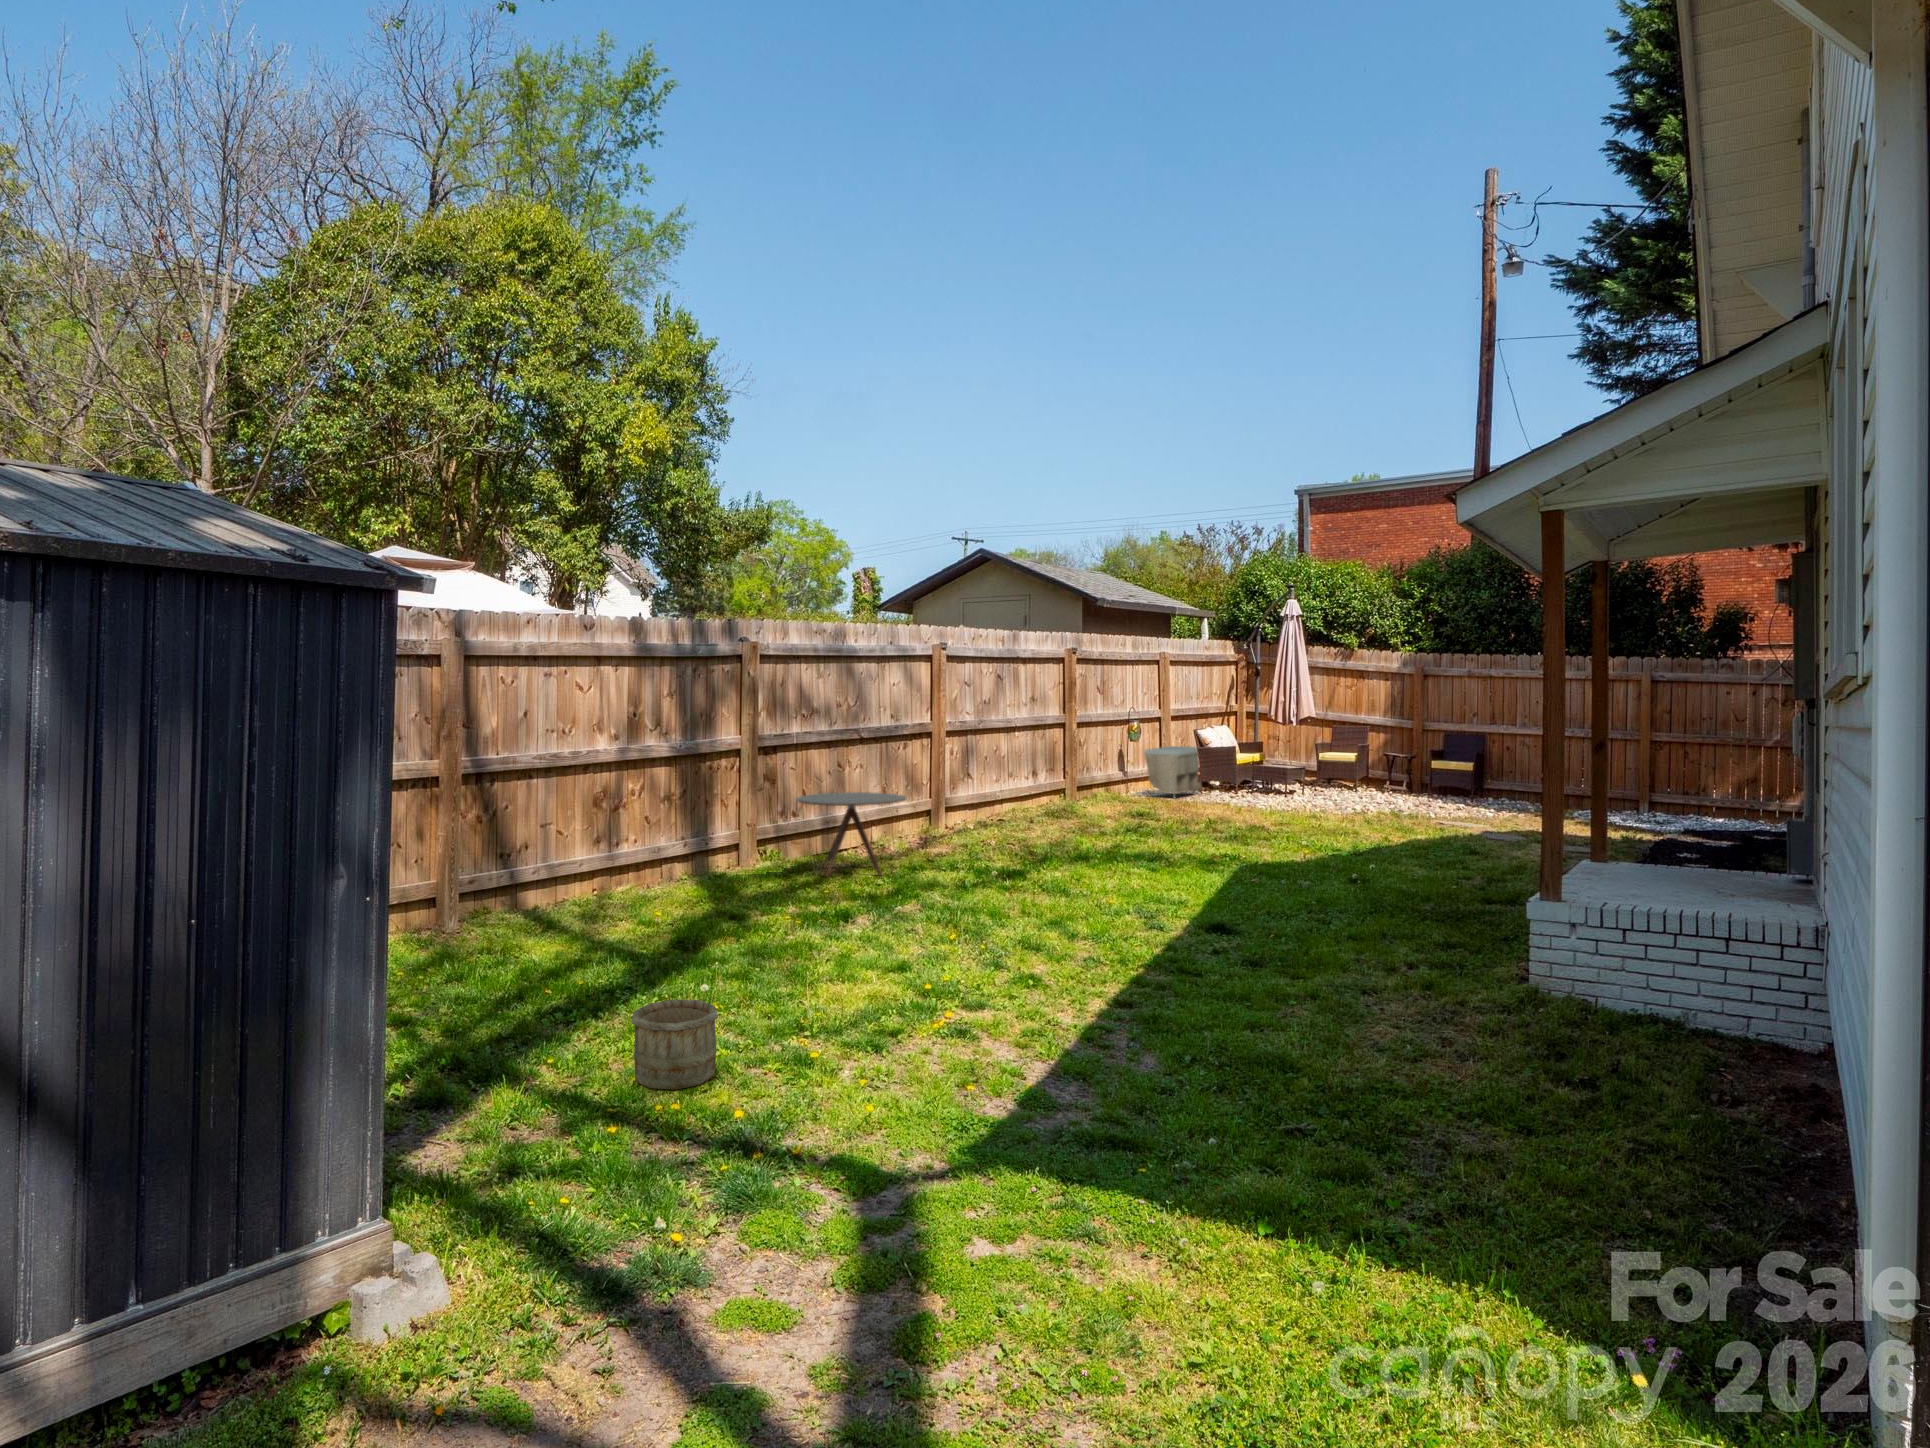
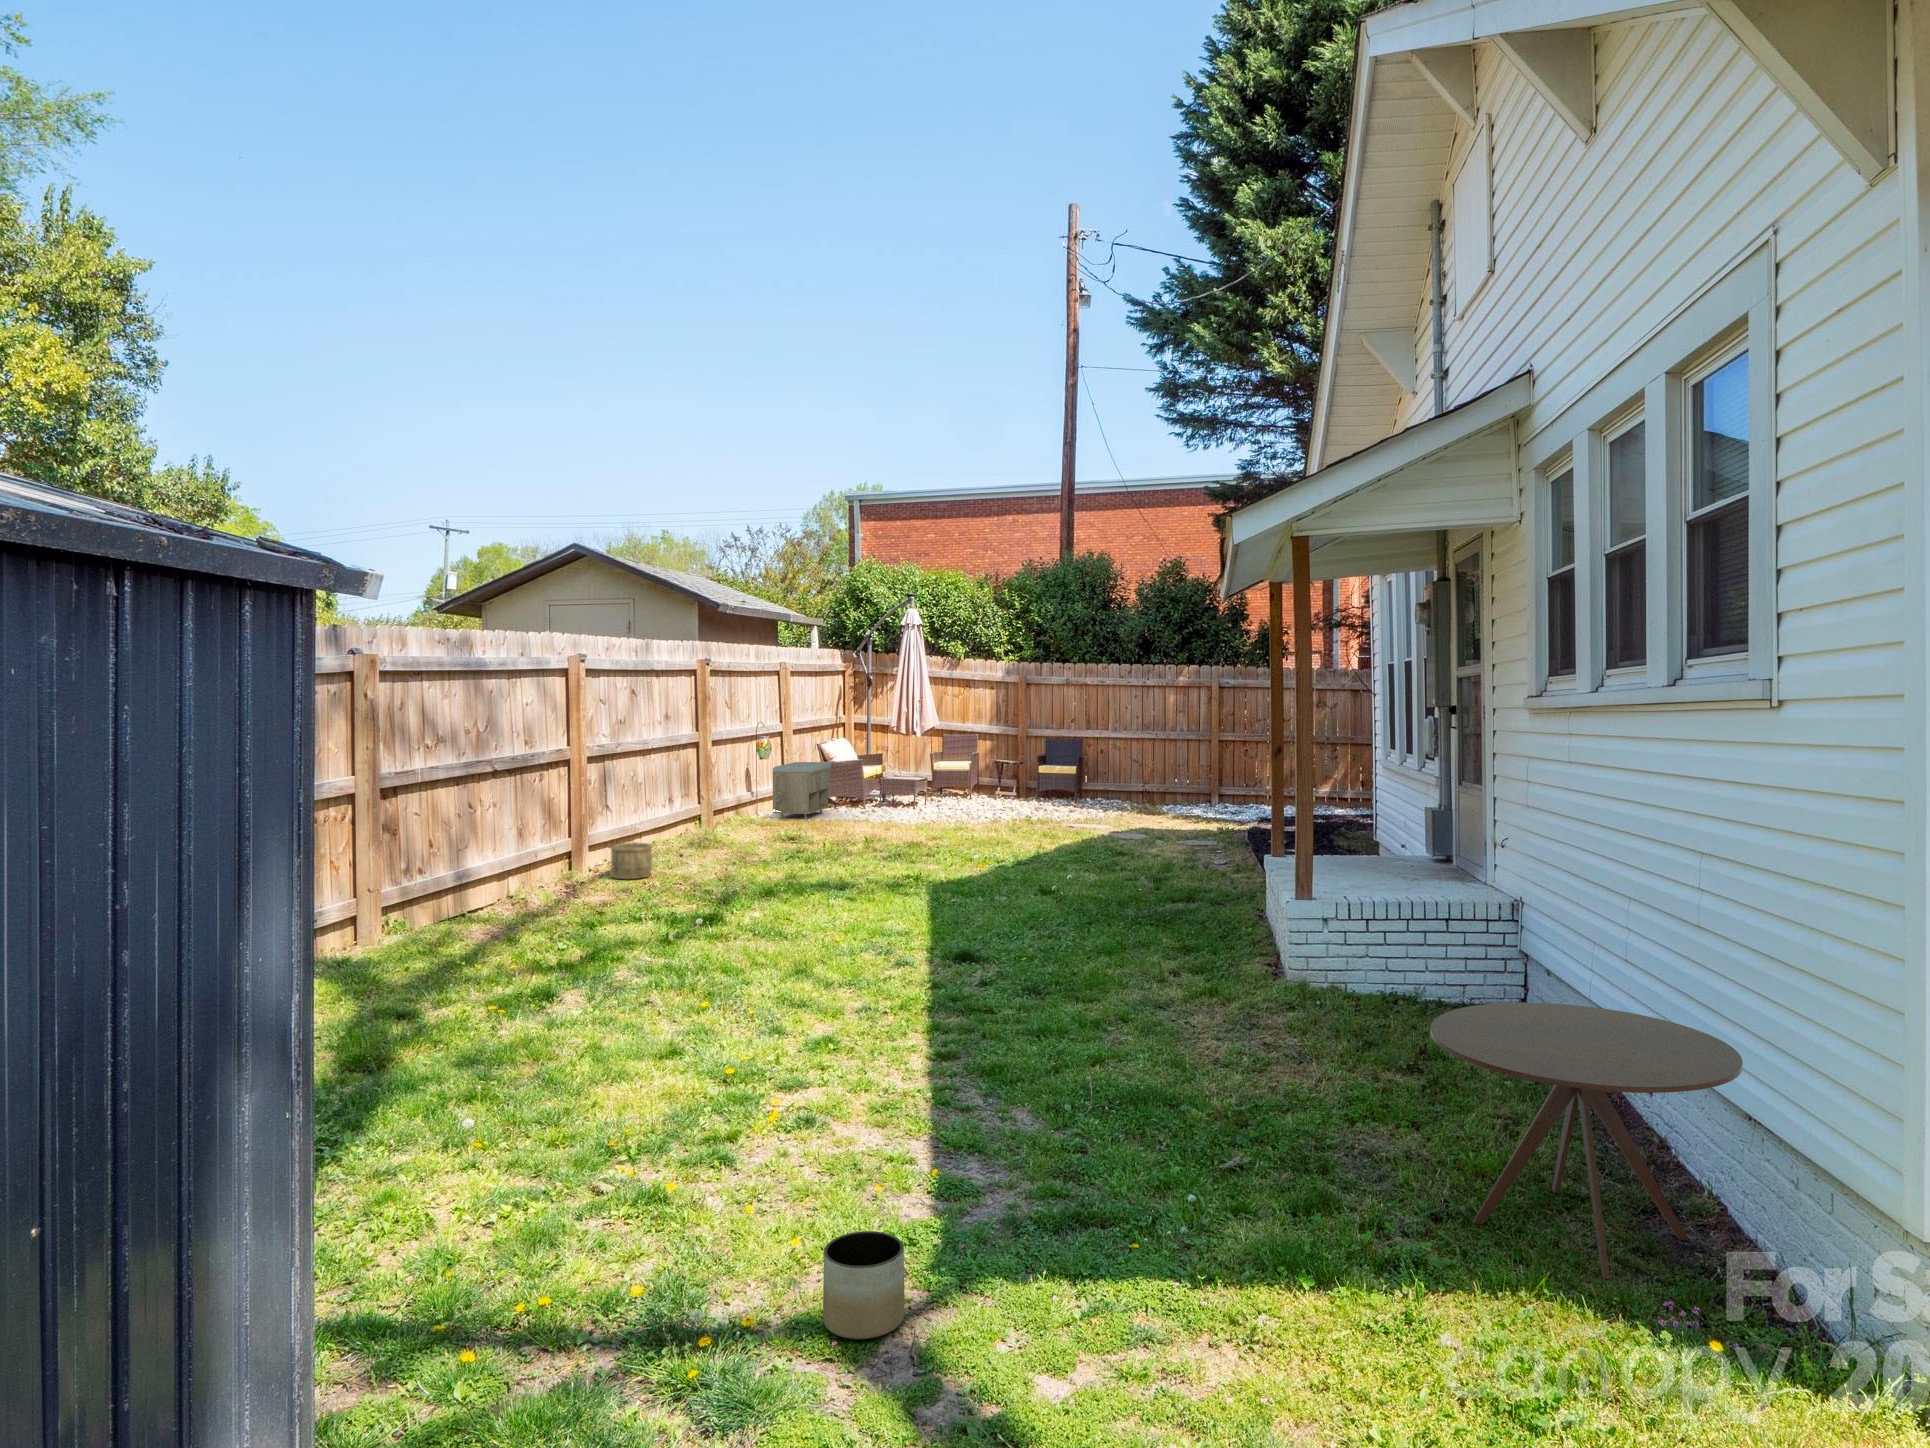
round table: present [796,792,906,877] -> present [1430,1003,1743,1279]
wooden bucket: present [632,1000,718,1090] -> present [611,843,653,879]
planter: none [845,1094,911,1177] -> present [823,1231,905,1340]

